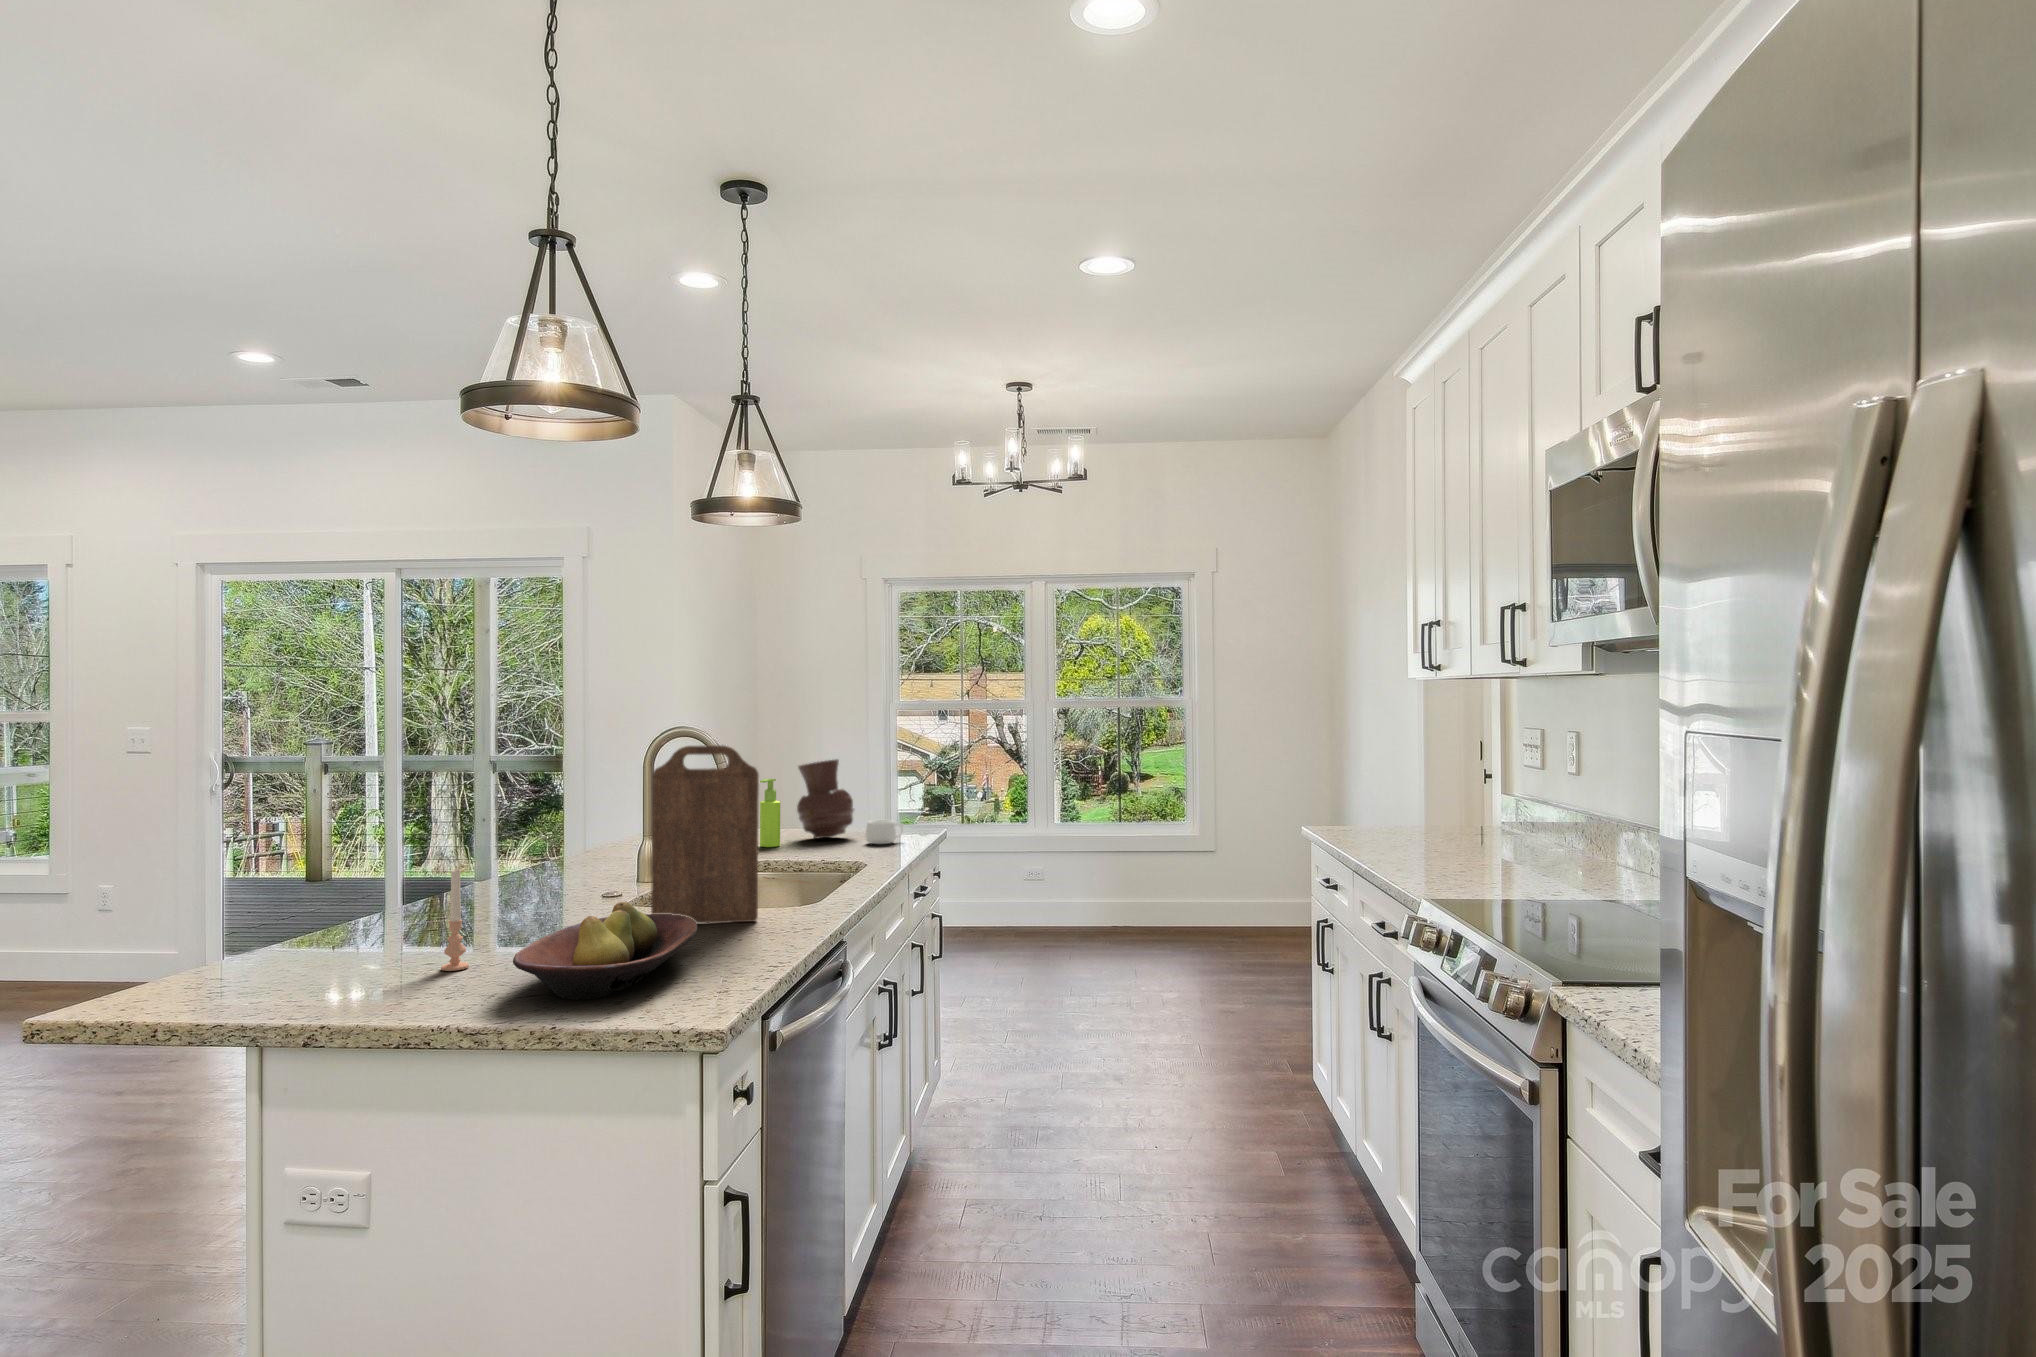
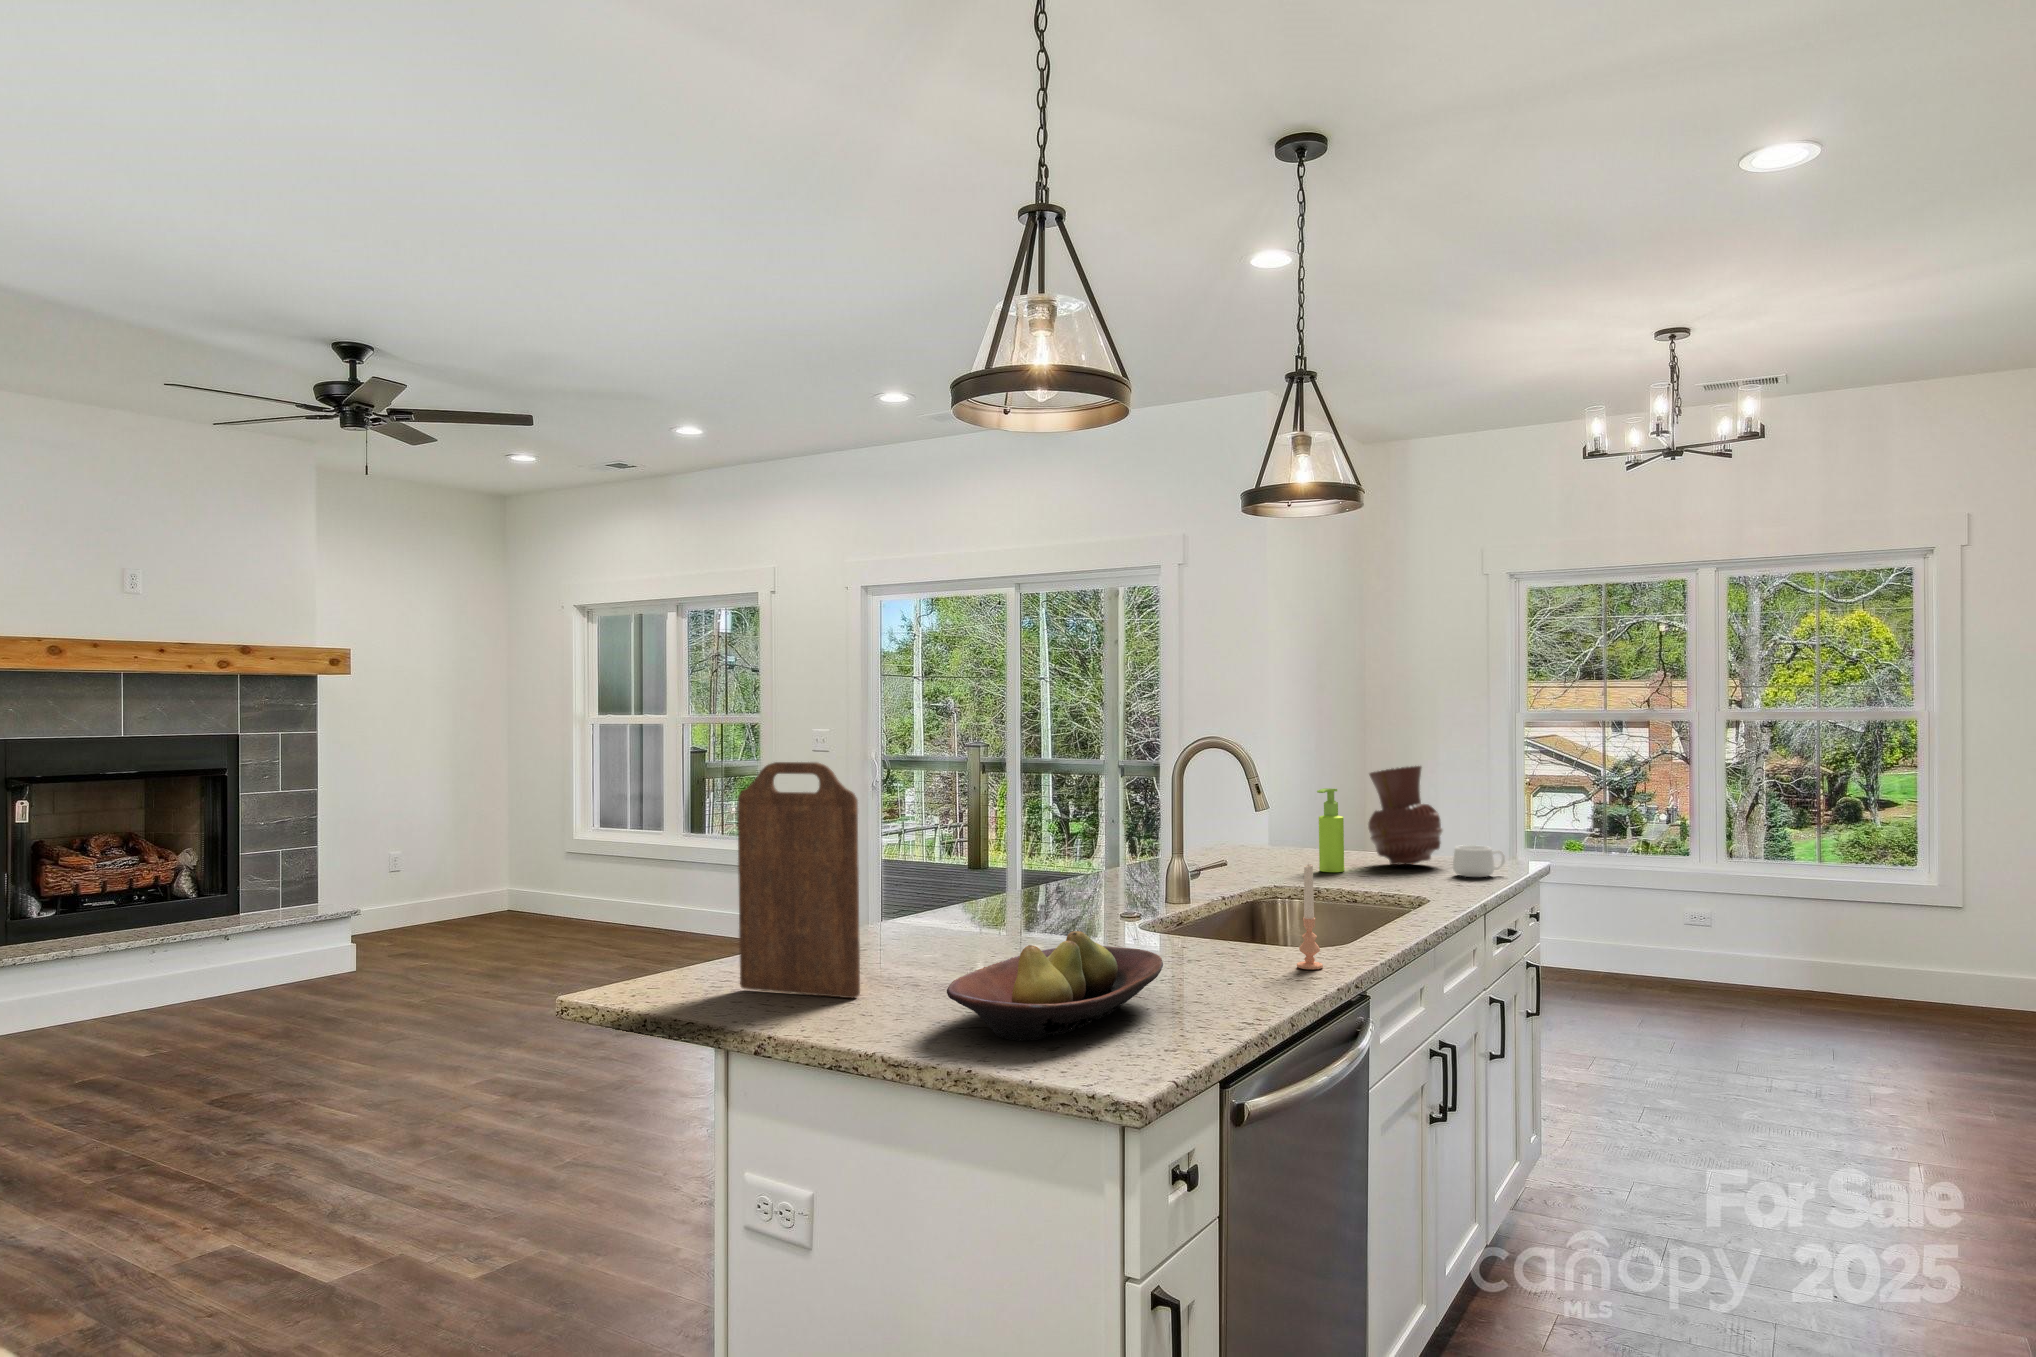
cutting board: present [651,745,759,923] -> present [737,762,860,998]
candle: present [441,868,469,971] -> present [1297,864,1323,969]

